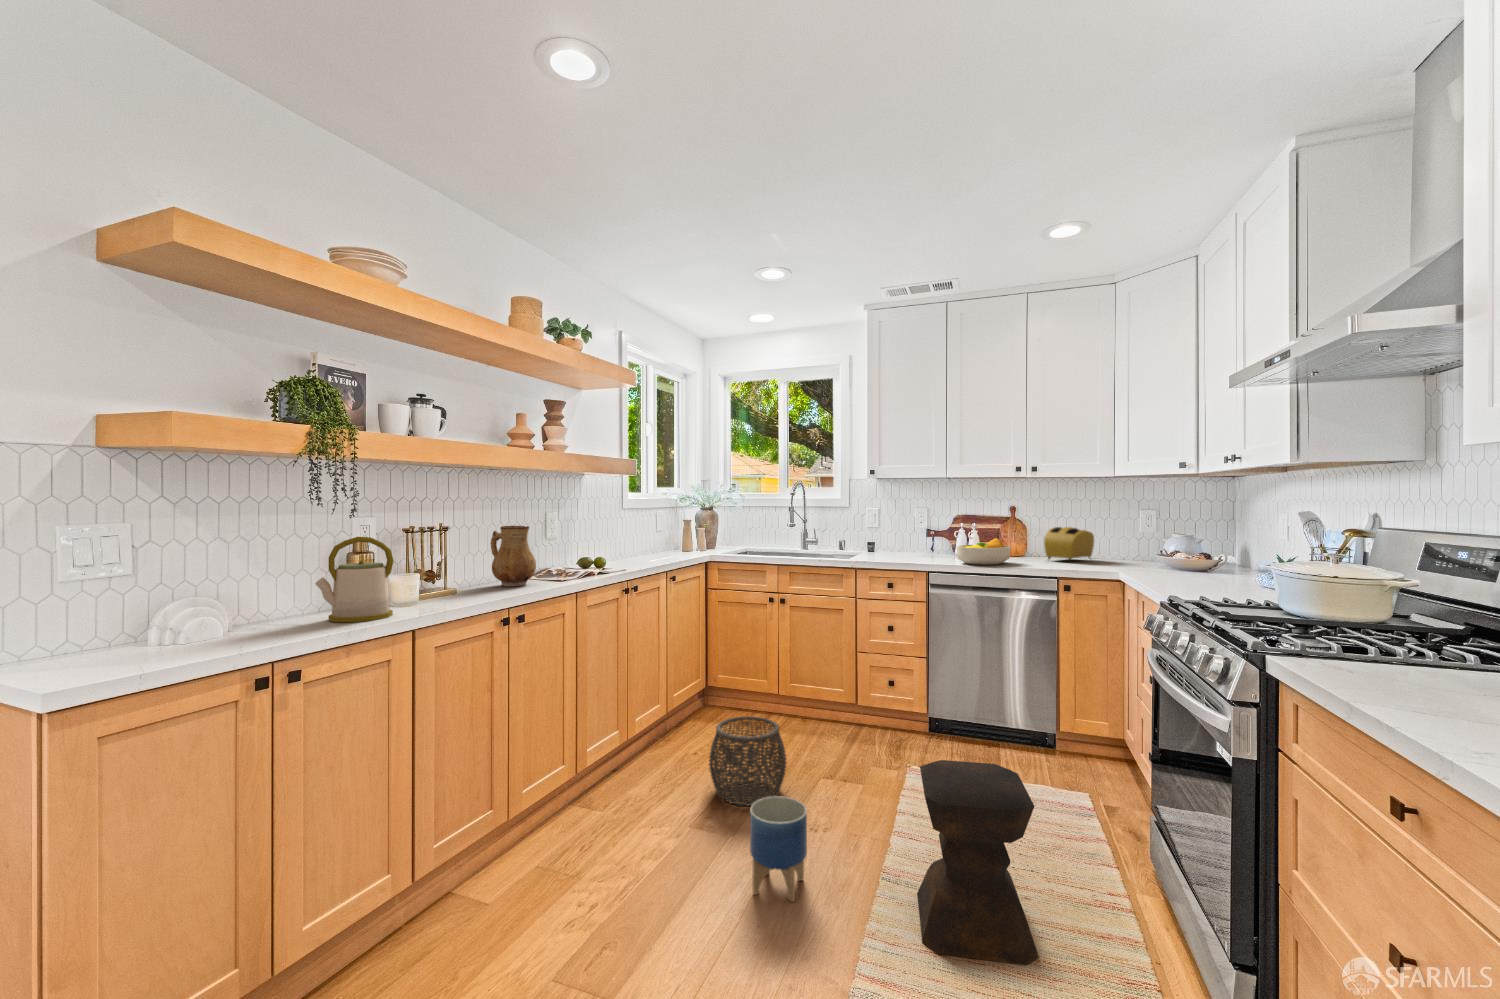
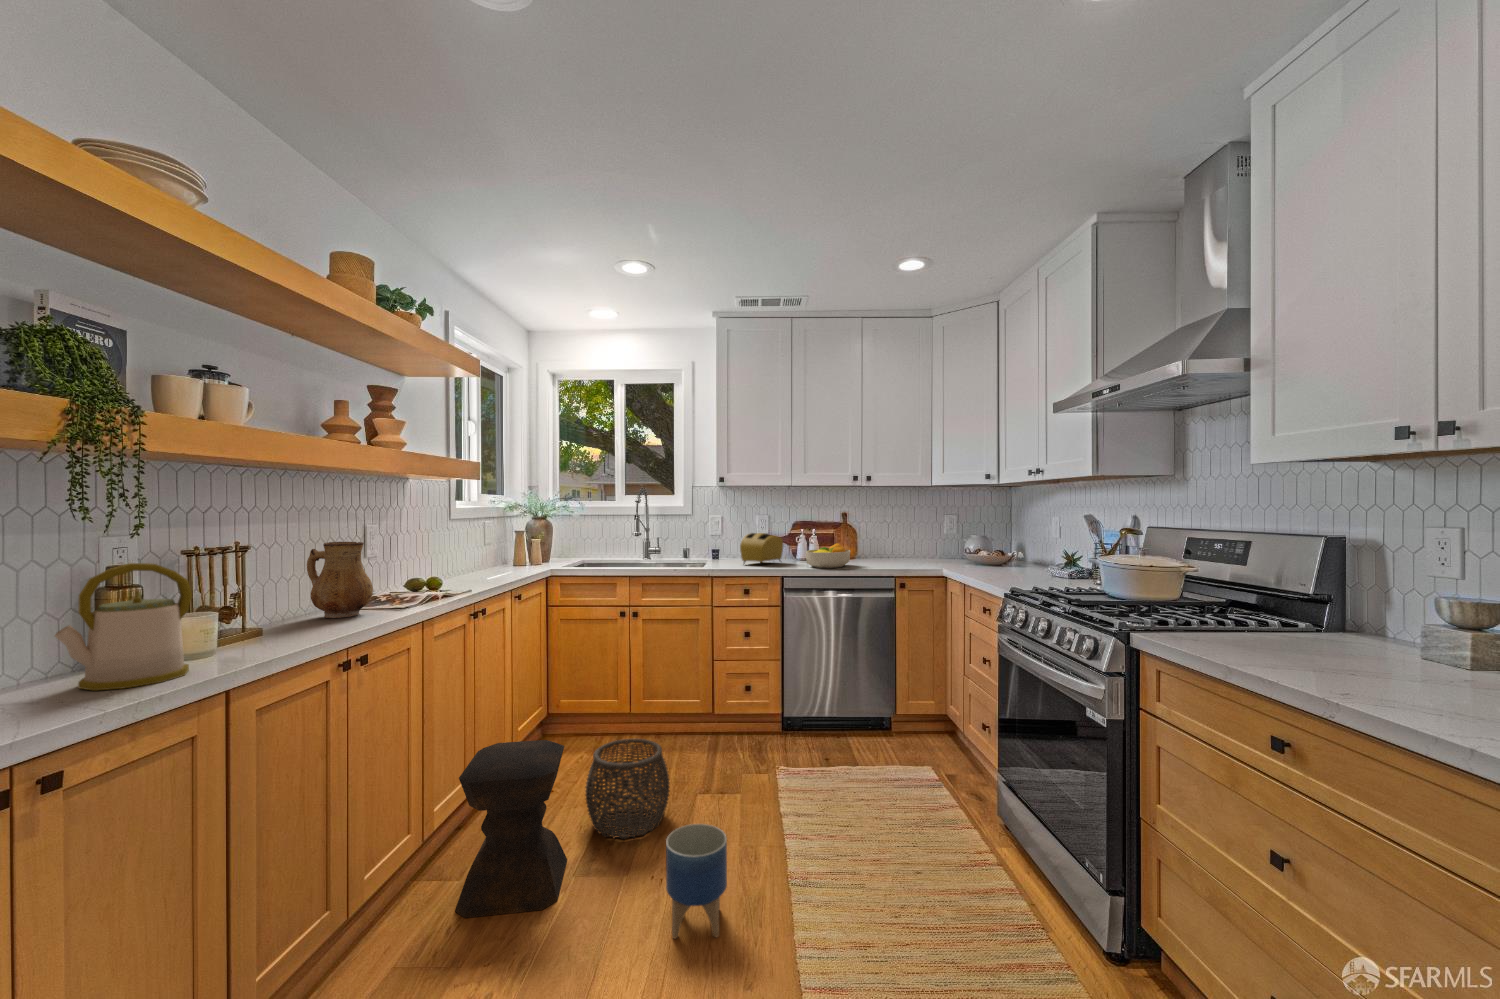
toaster: present [1044,527,1094,561] -> present [740,533,783,565]
stool: present [917,760,1039,965] -> present [455,740,567,918]

